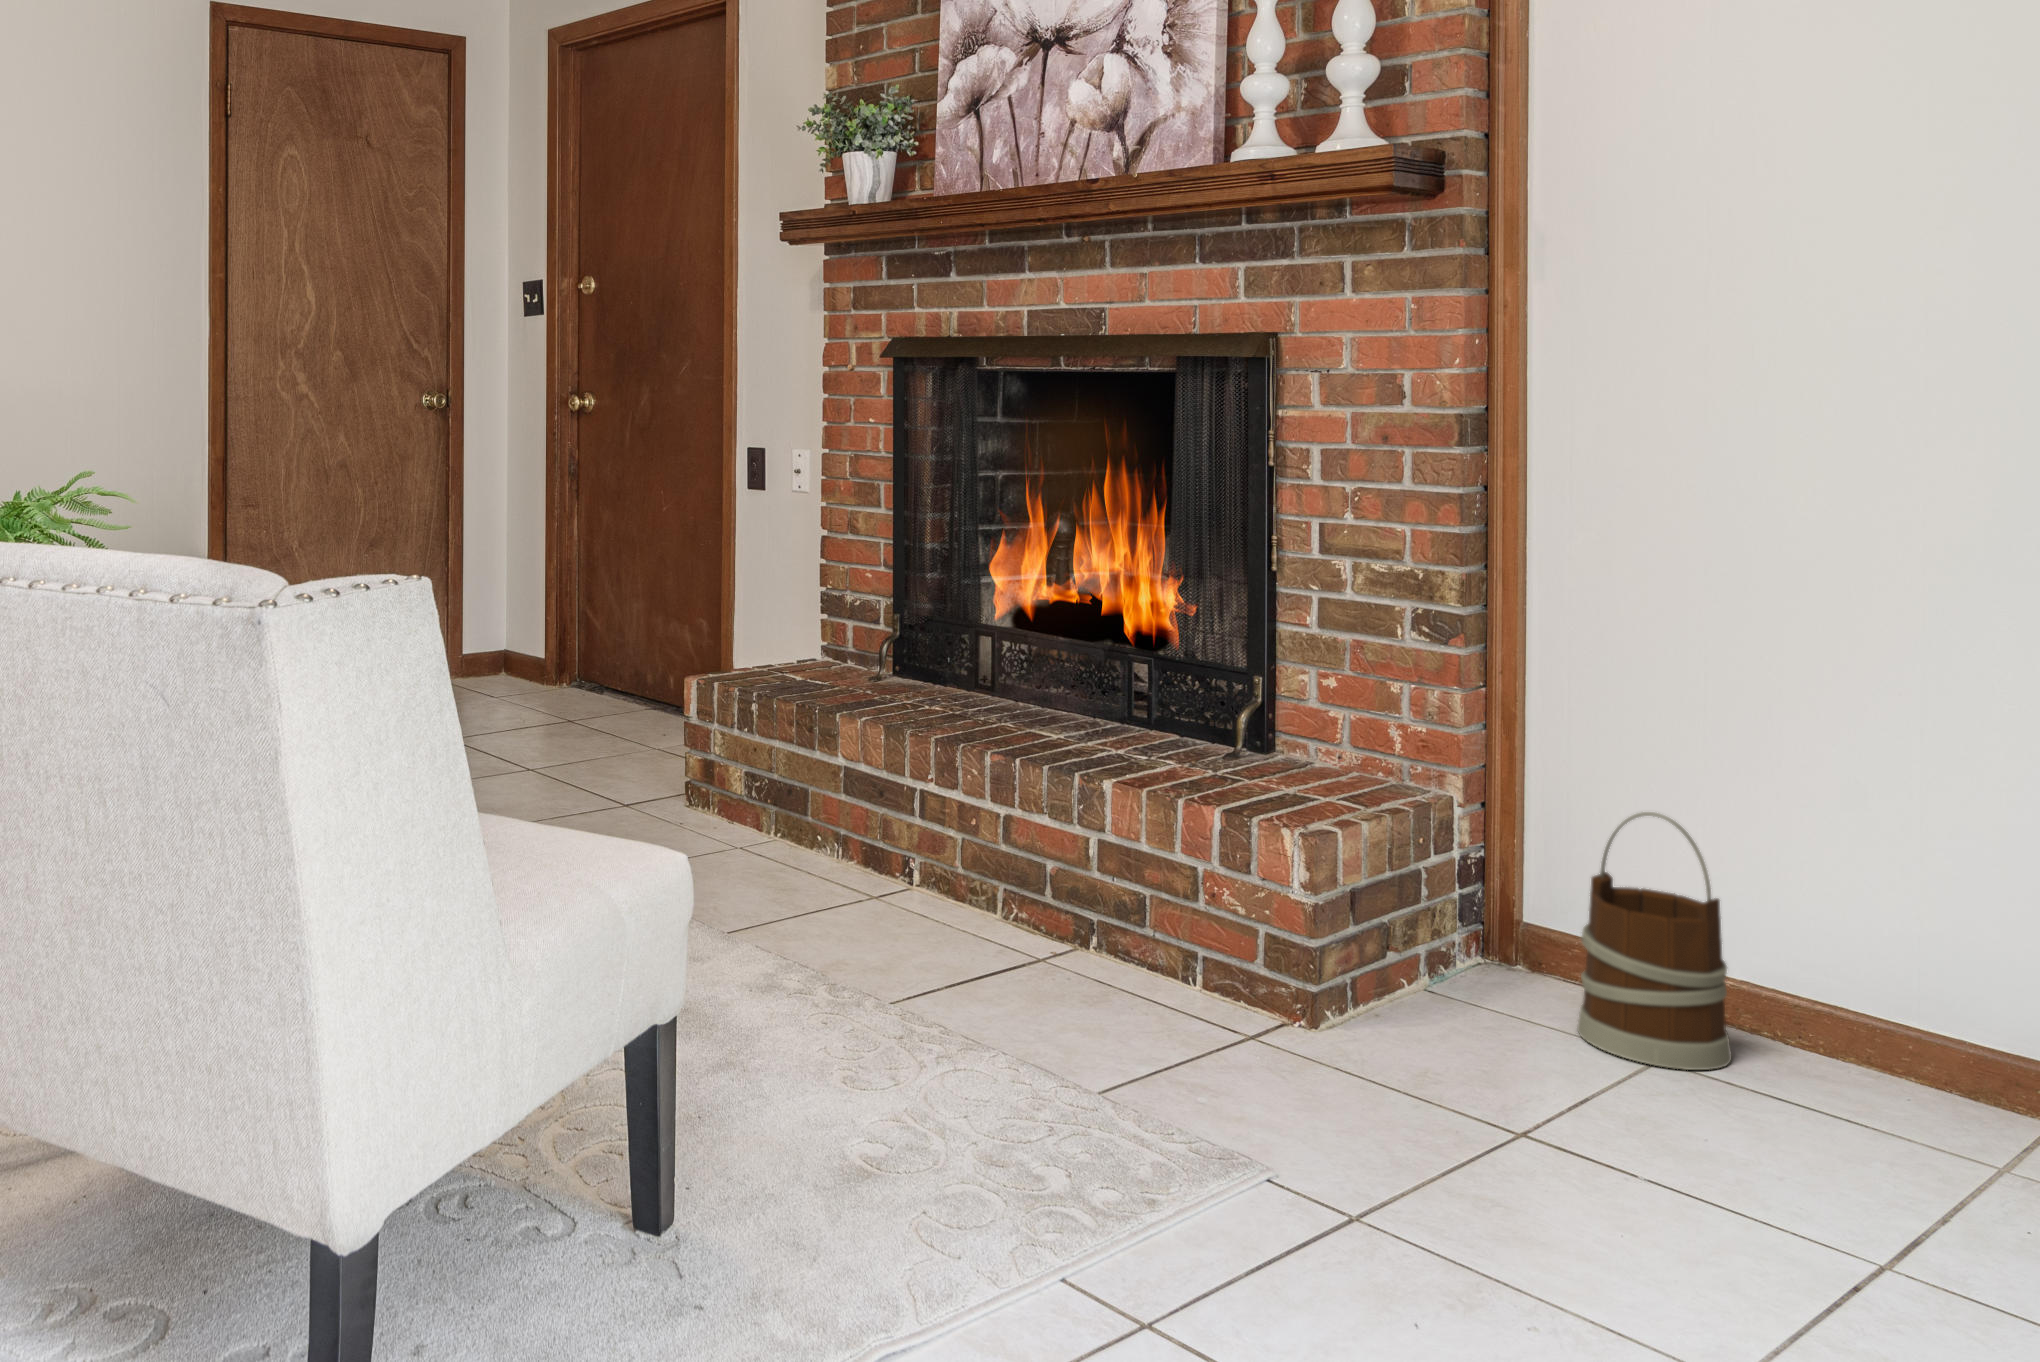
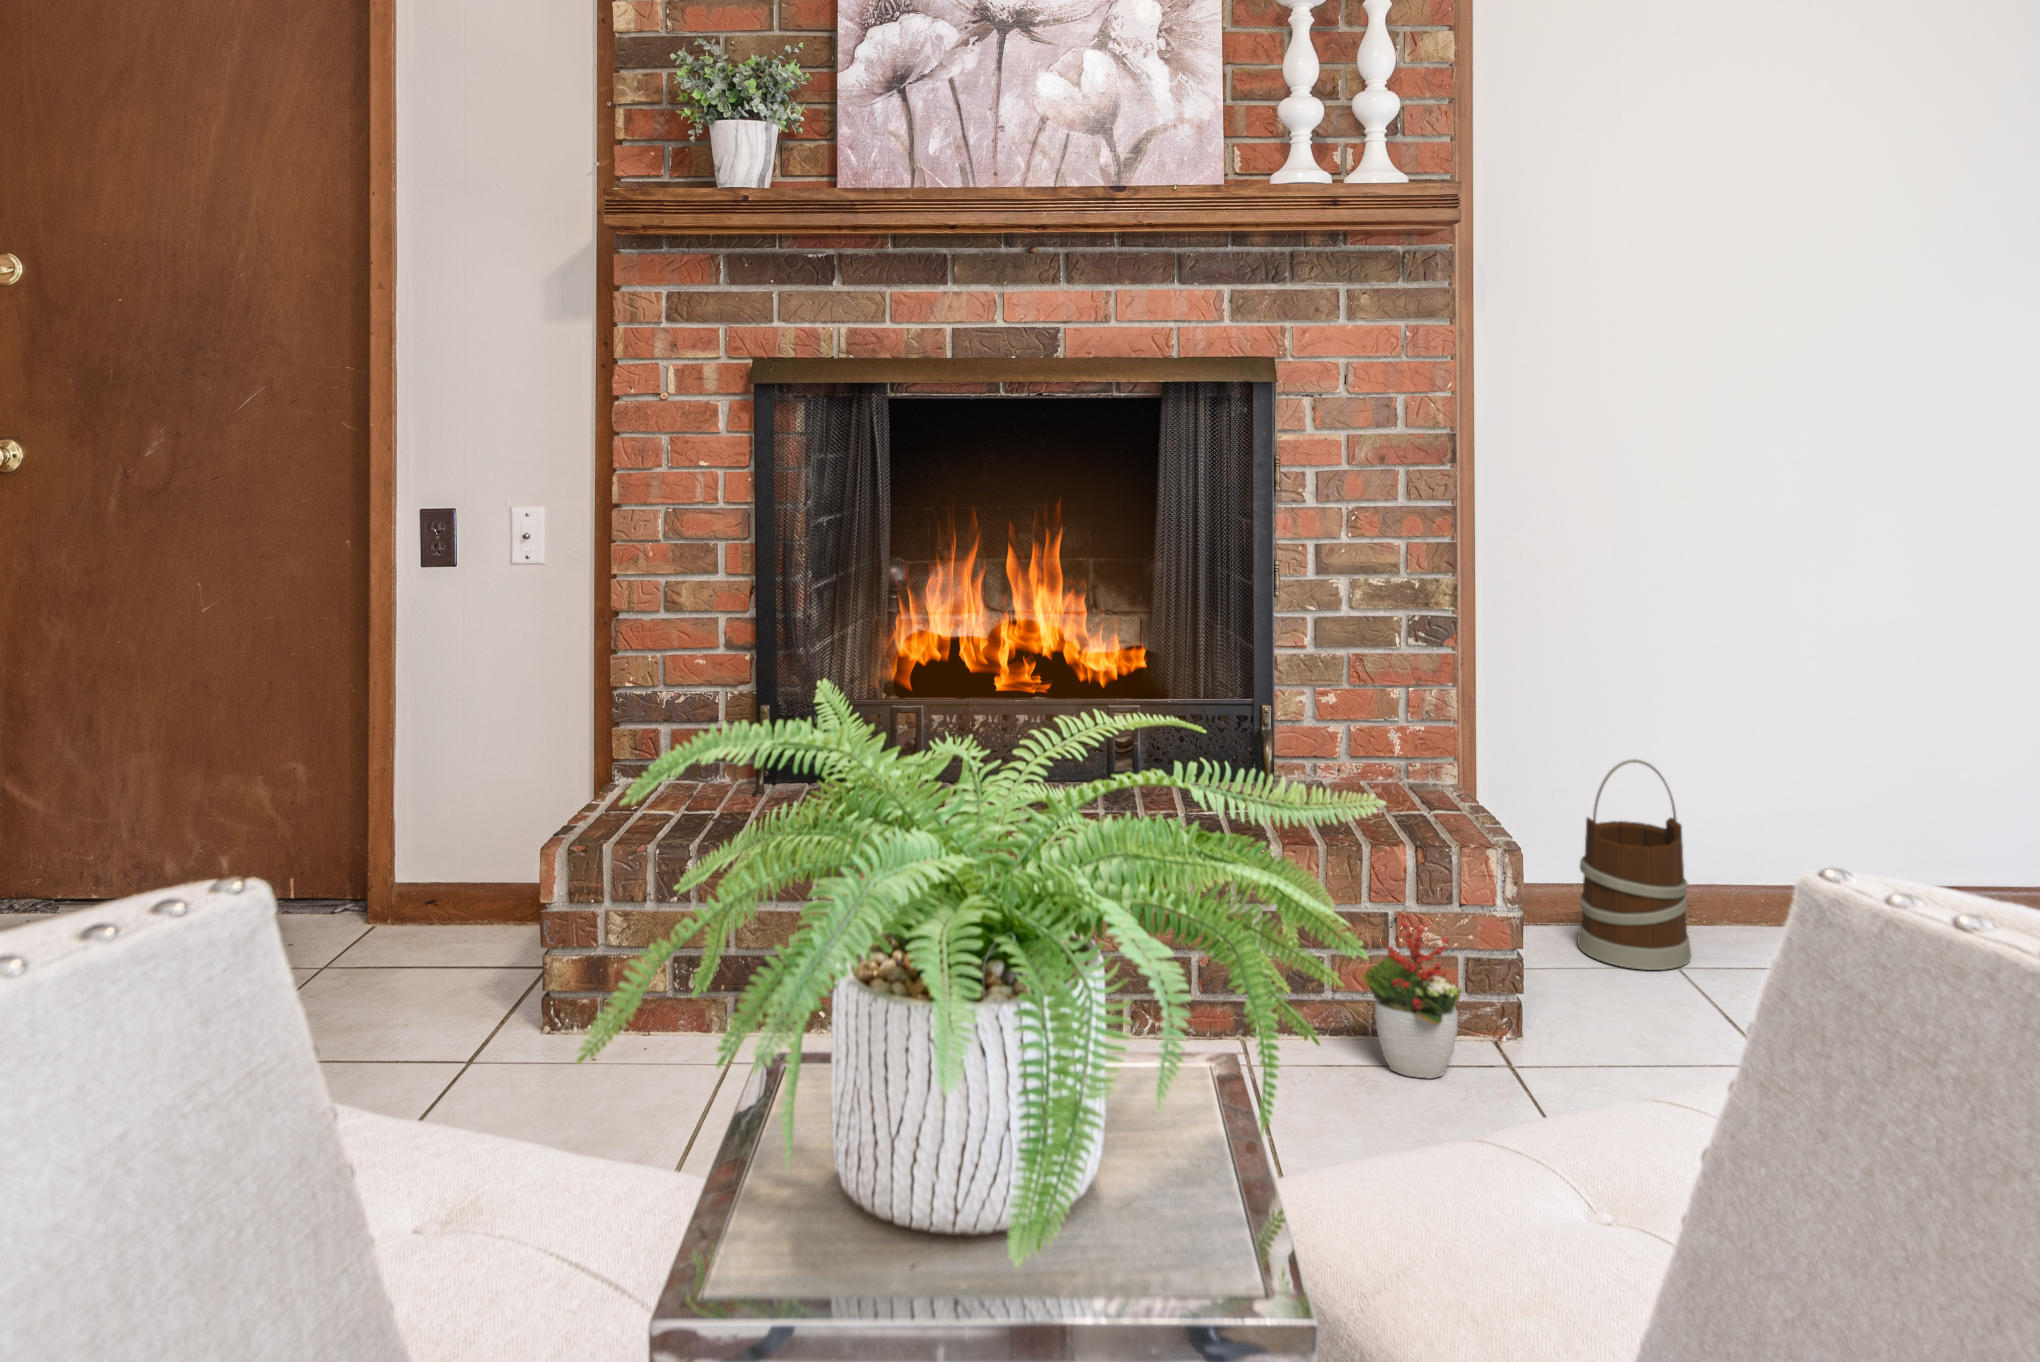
decorative plant: none [1116,853,1197,1015] -> present [1362,913,1461,1078]

